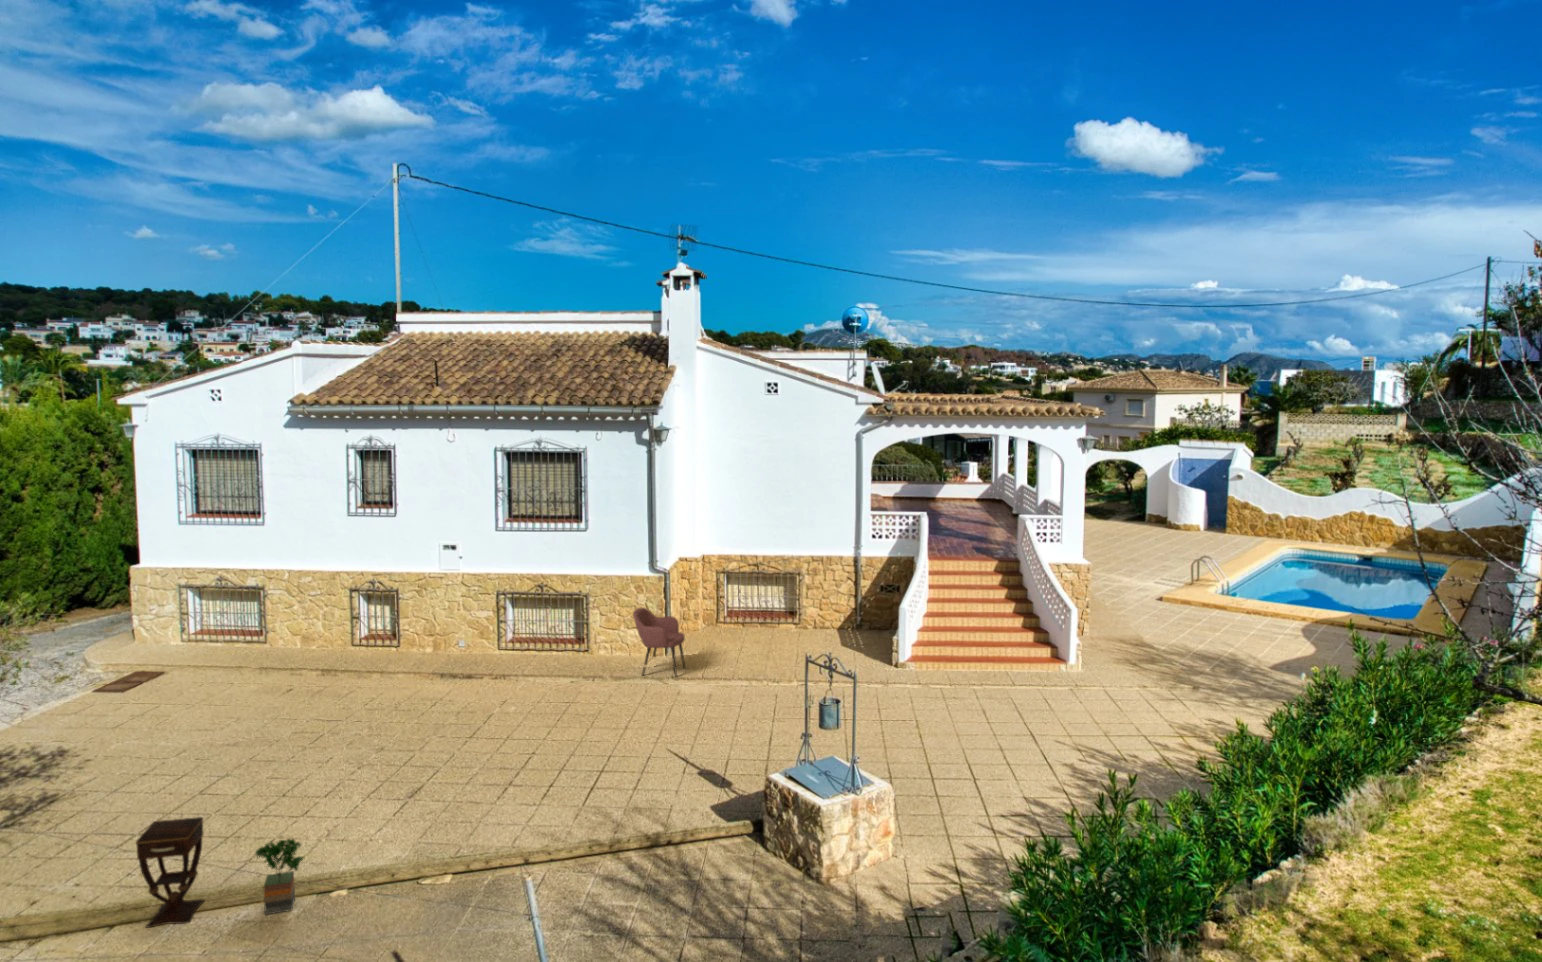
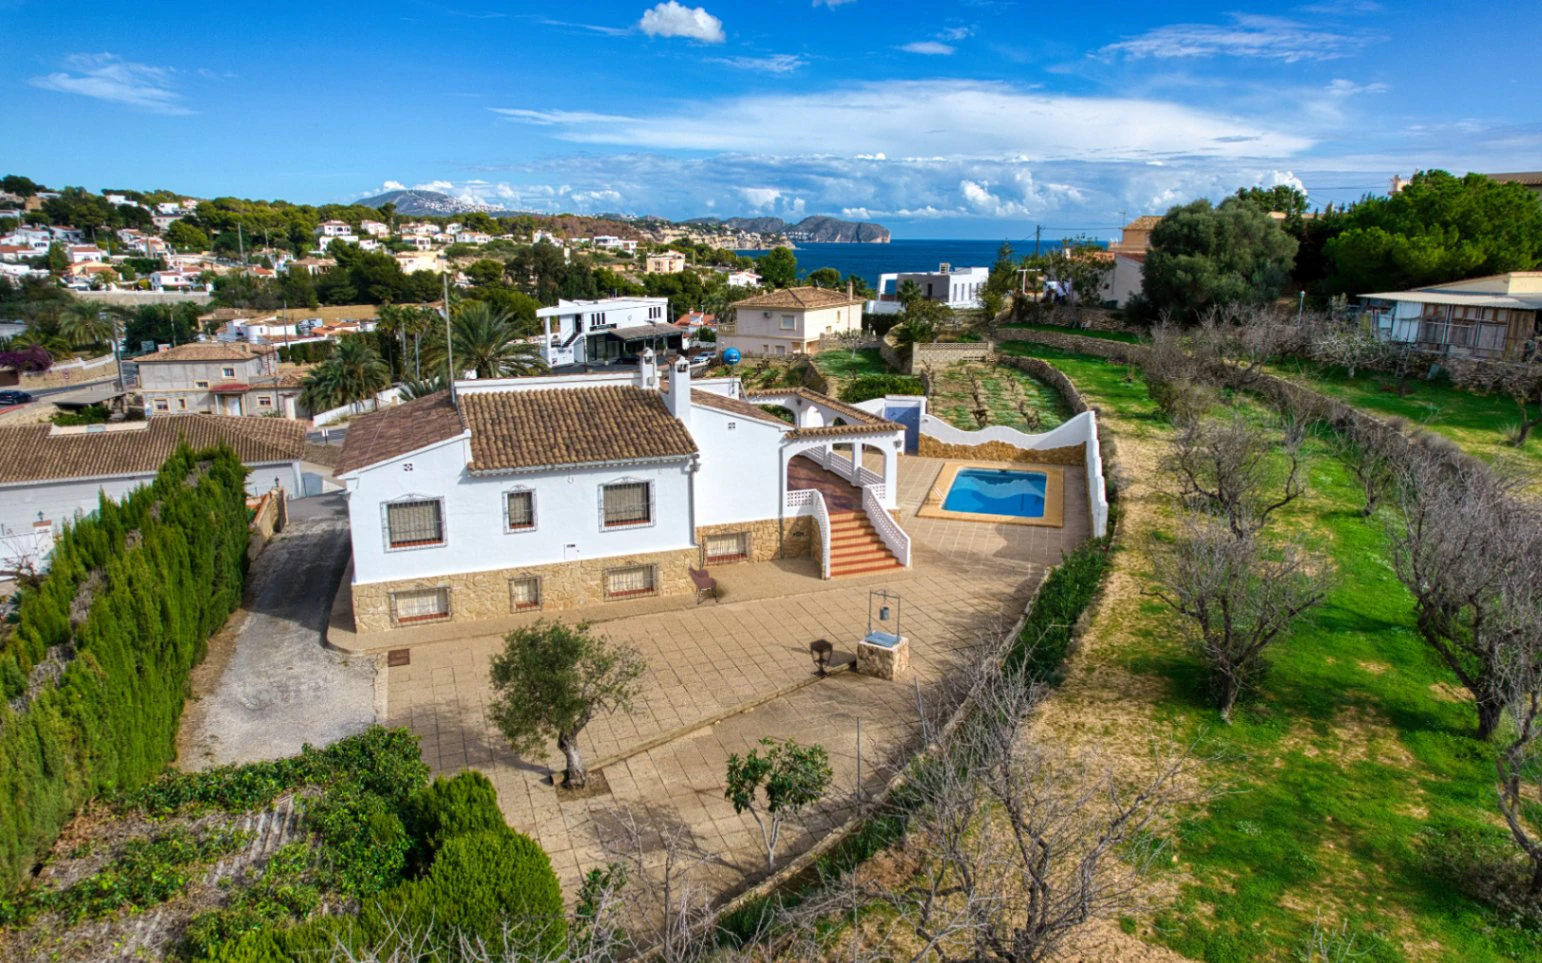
side table: present [136,817,204,928] -> present [810,639,833,678]
potted tree: present [255,839,303,914] -> none [685,706,707,738]

